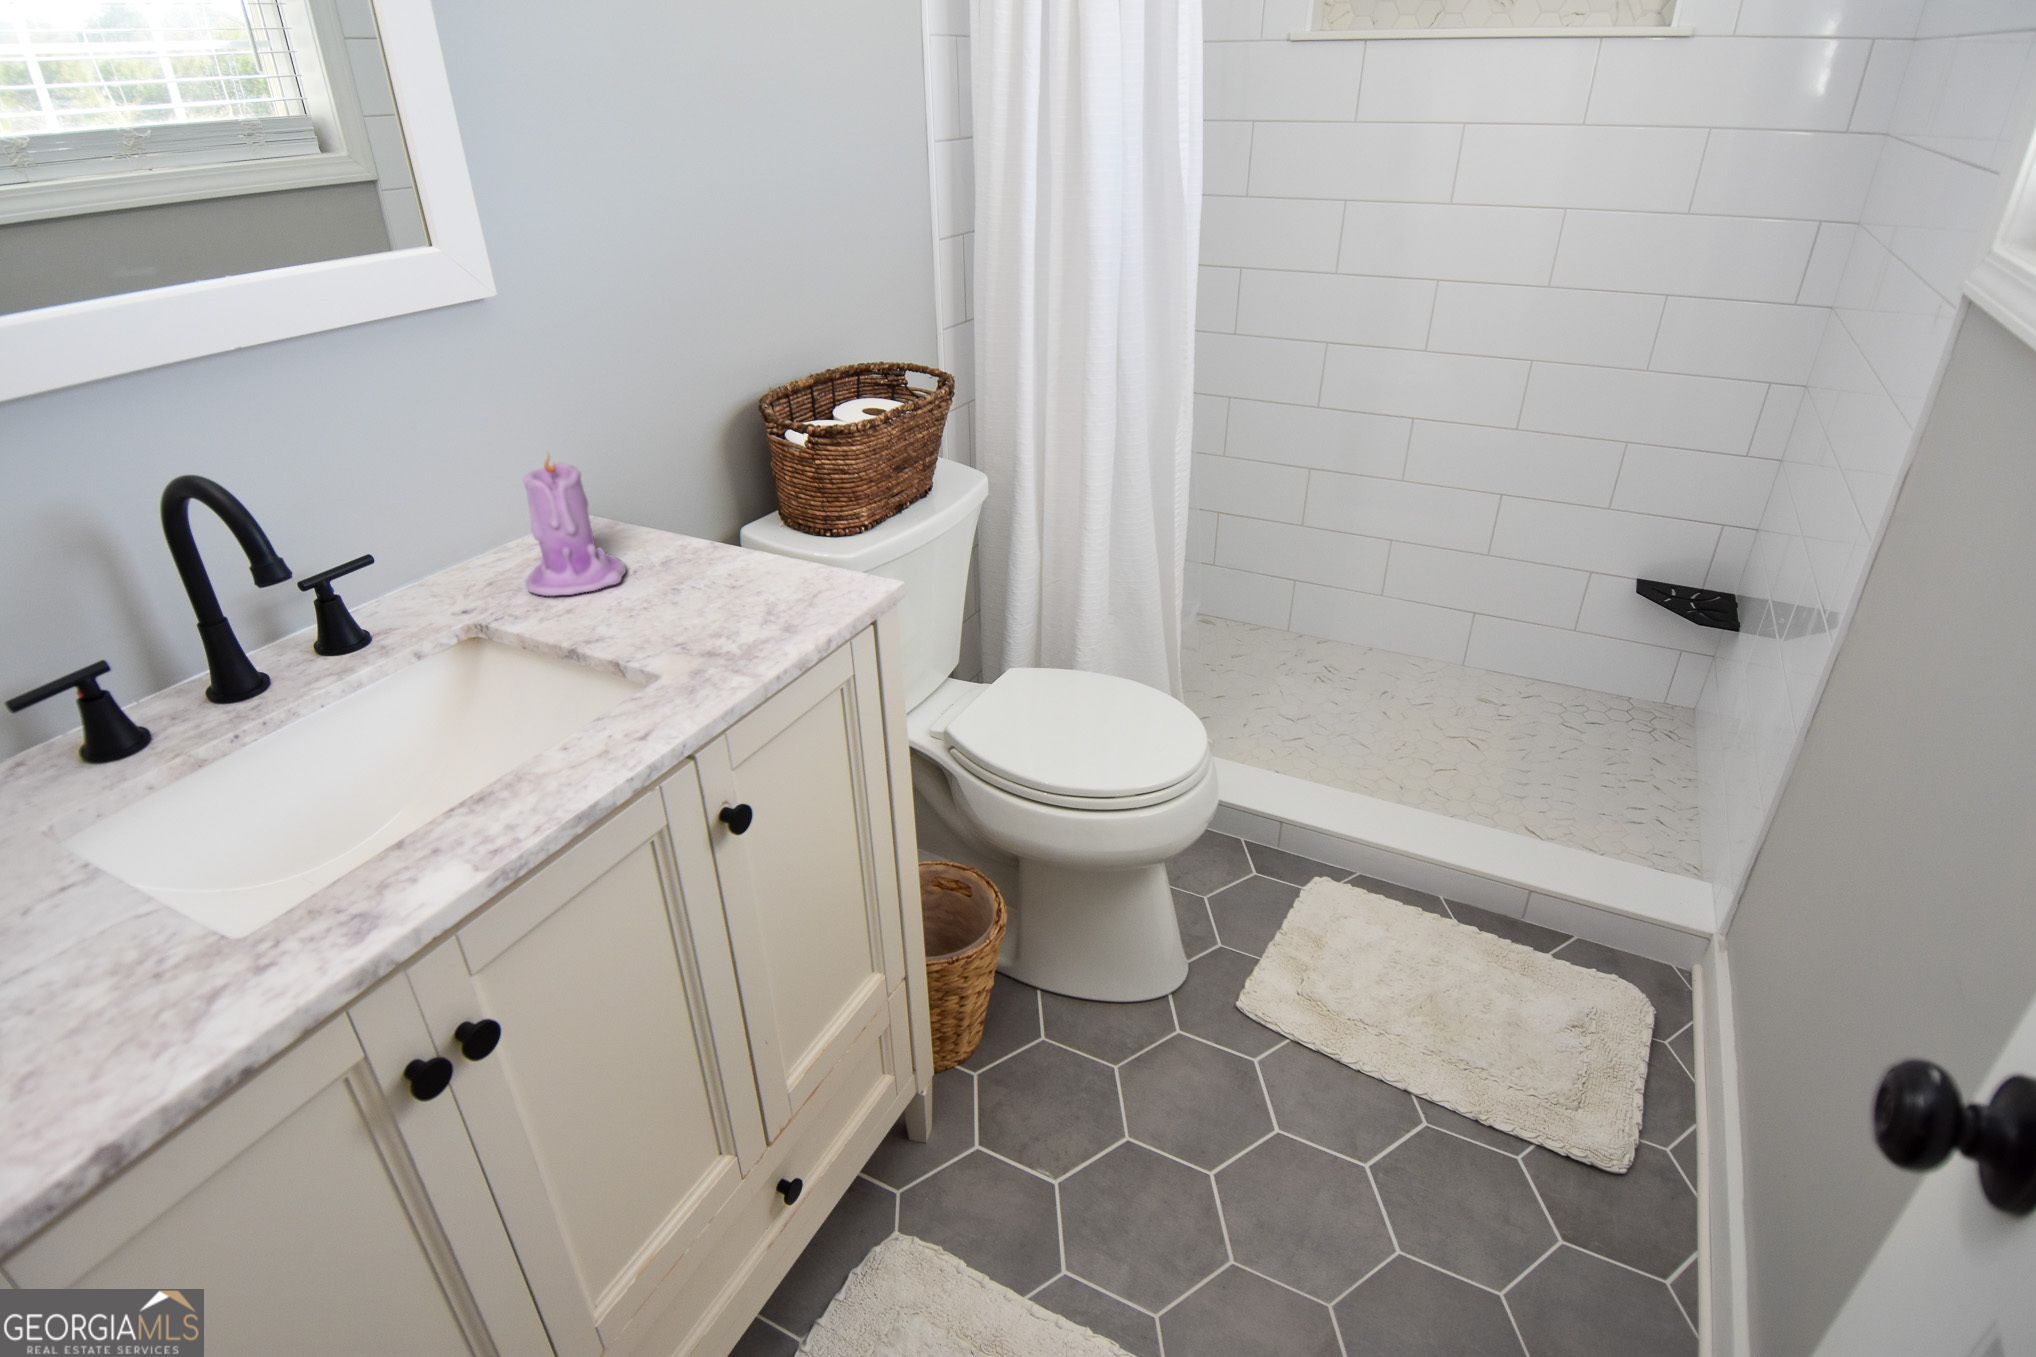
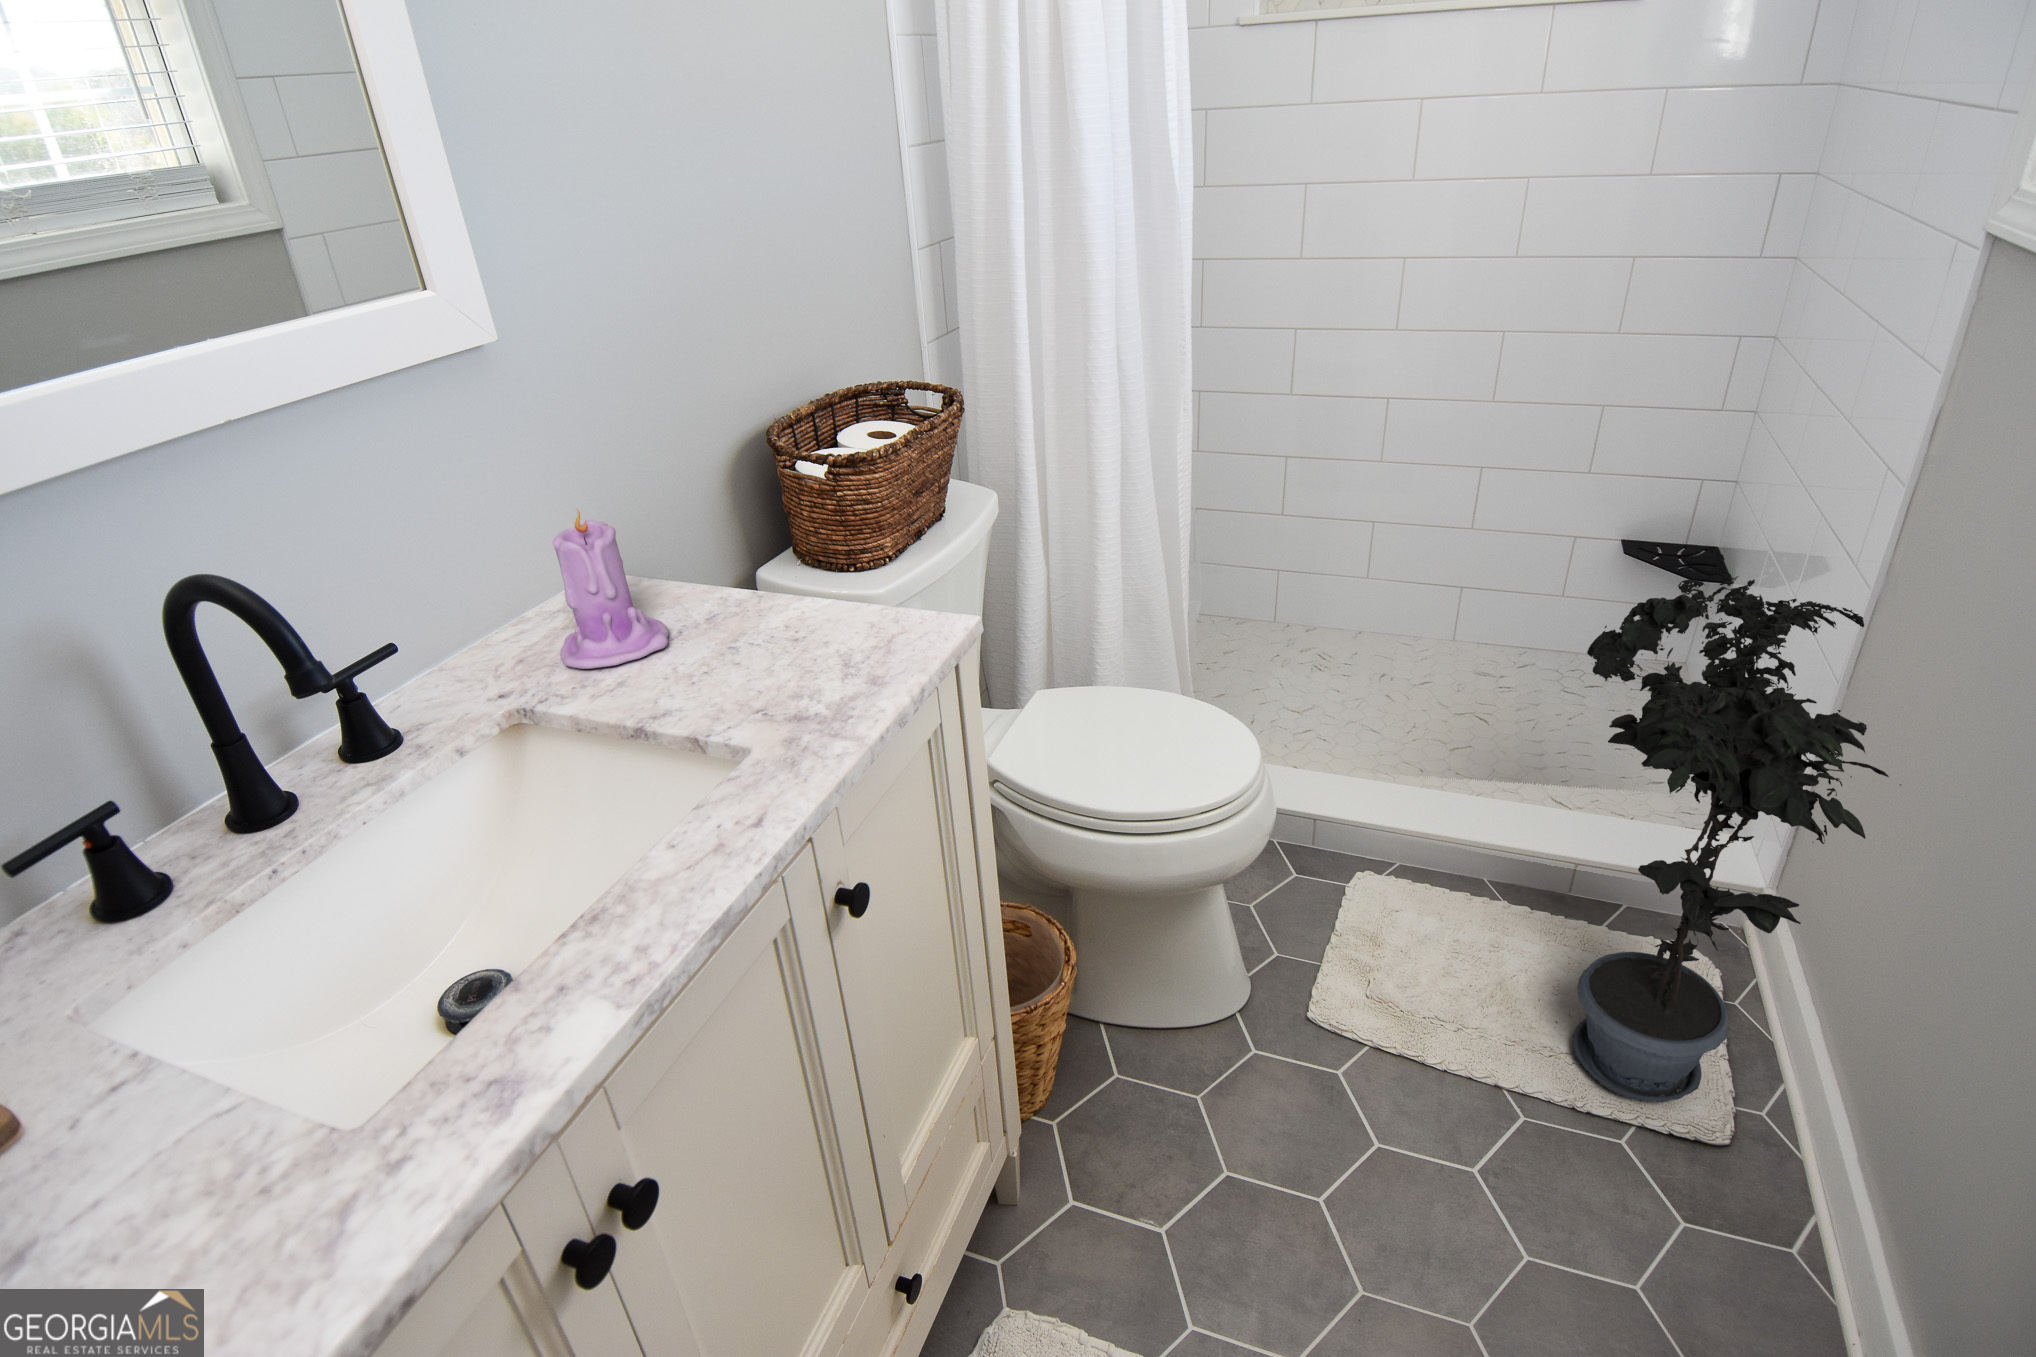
potted plant: none [1489,611,1802,1125] -> present [1572,576,1901,1103]

